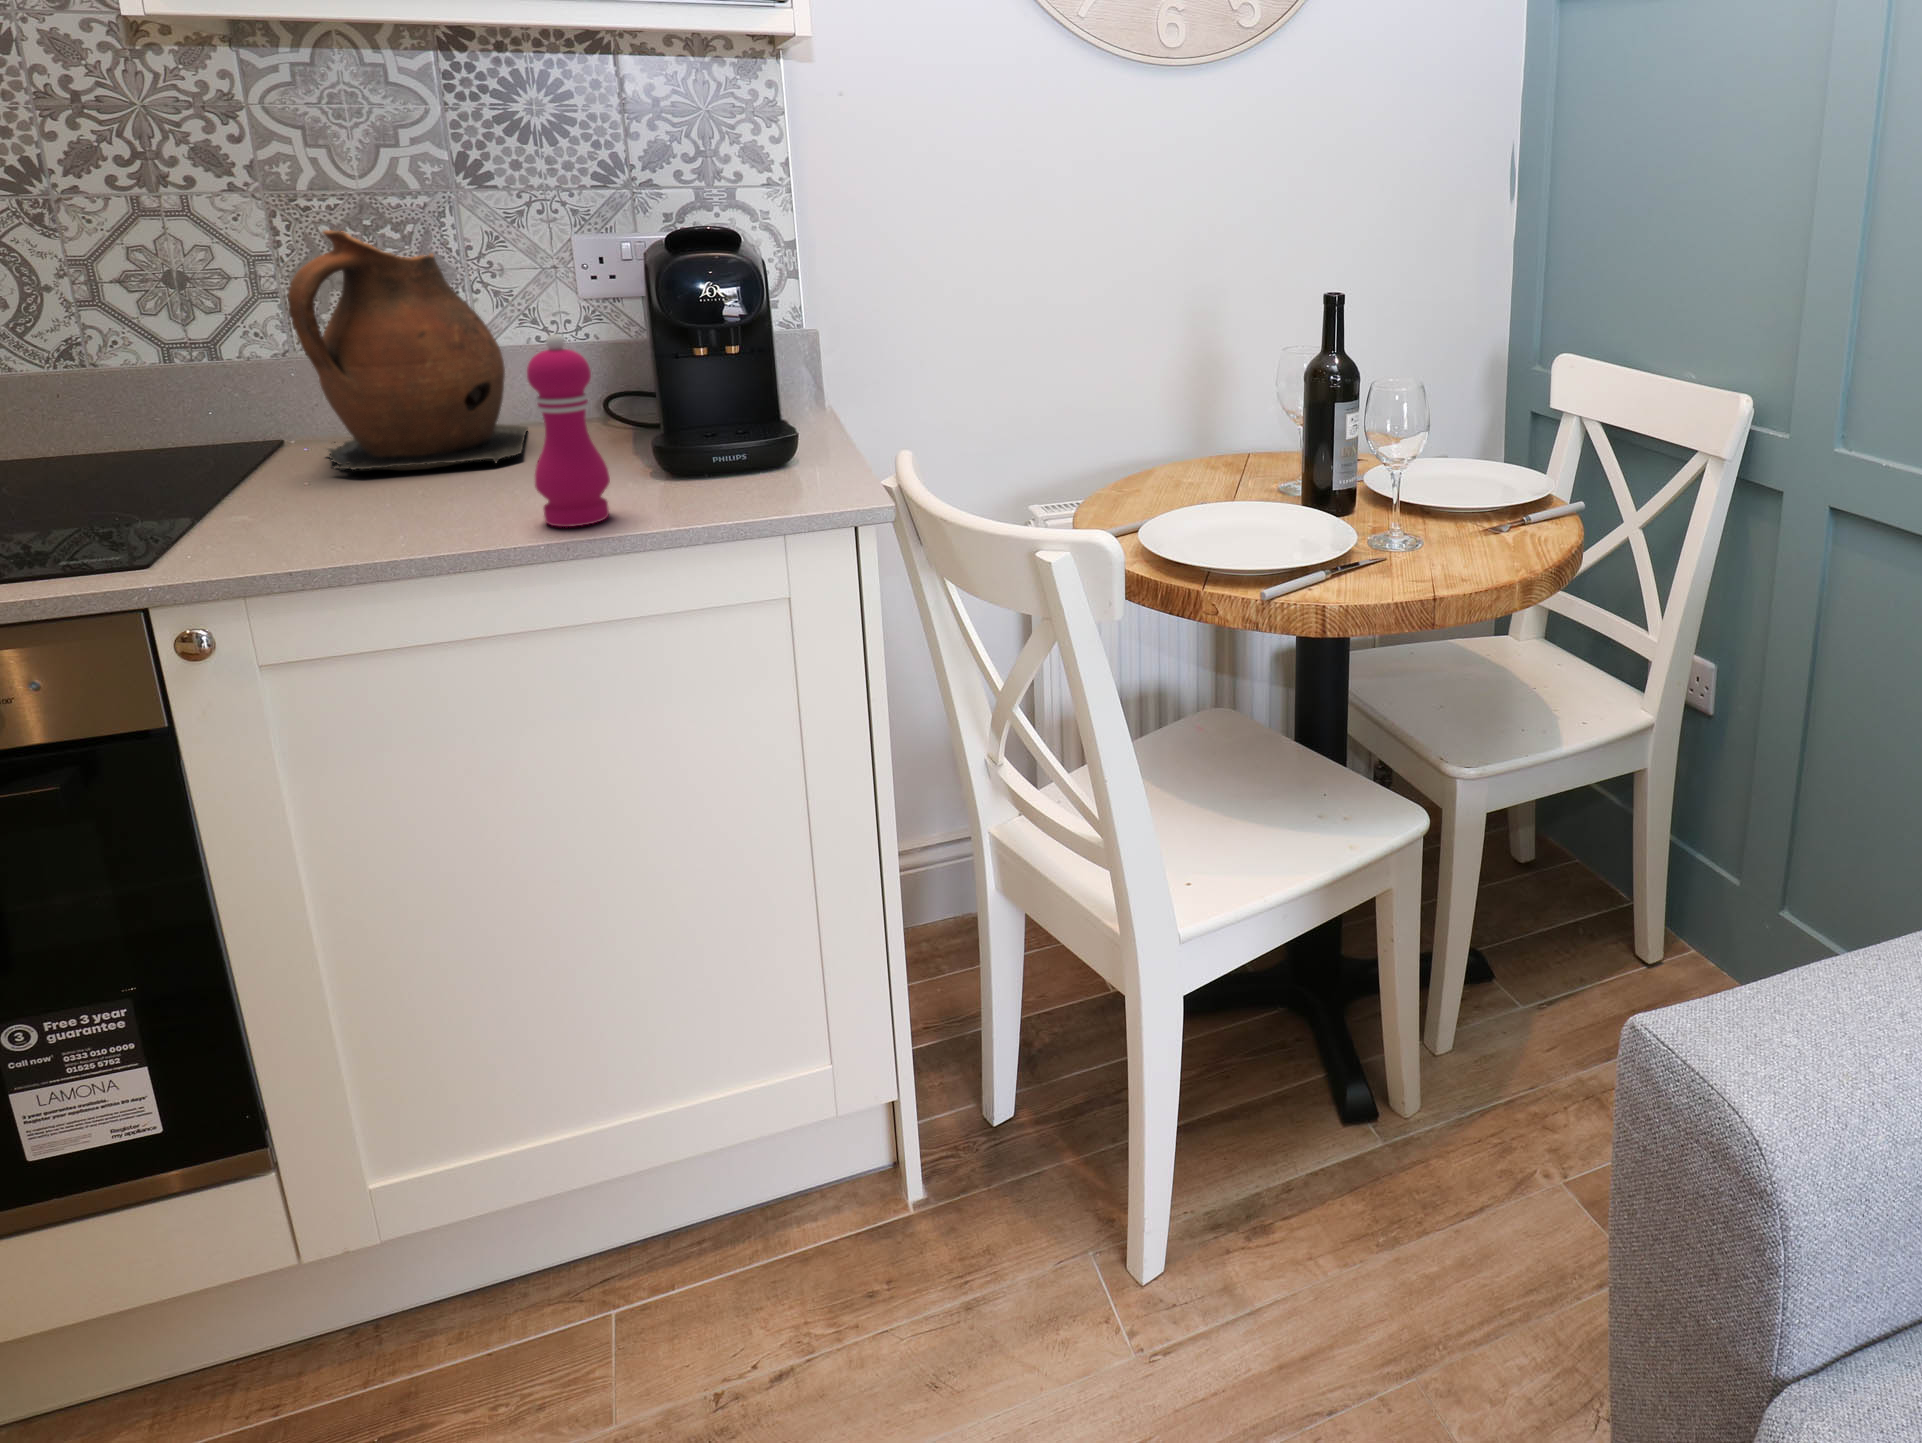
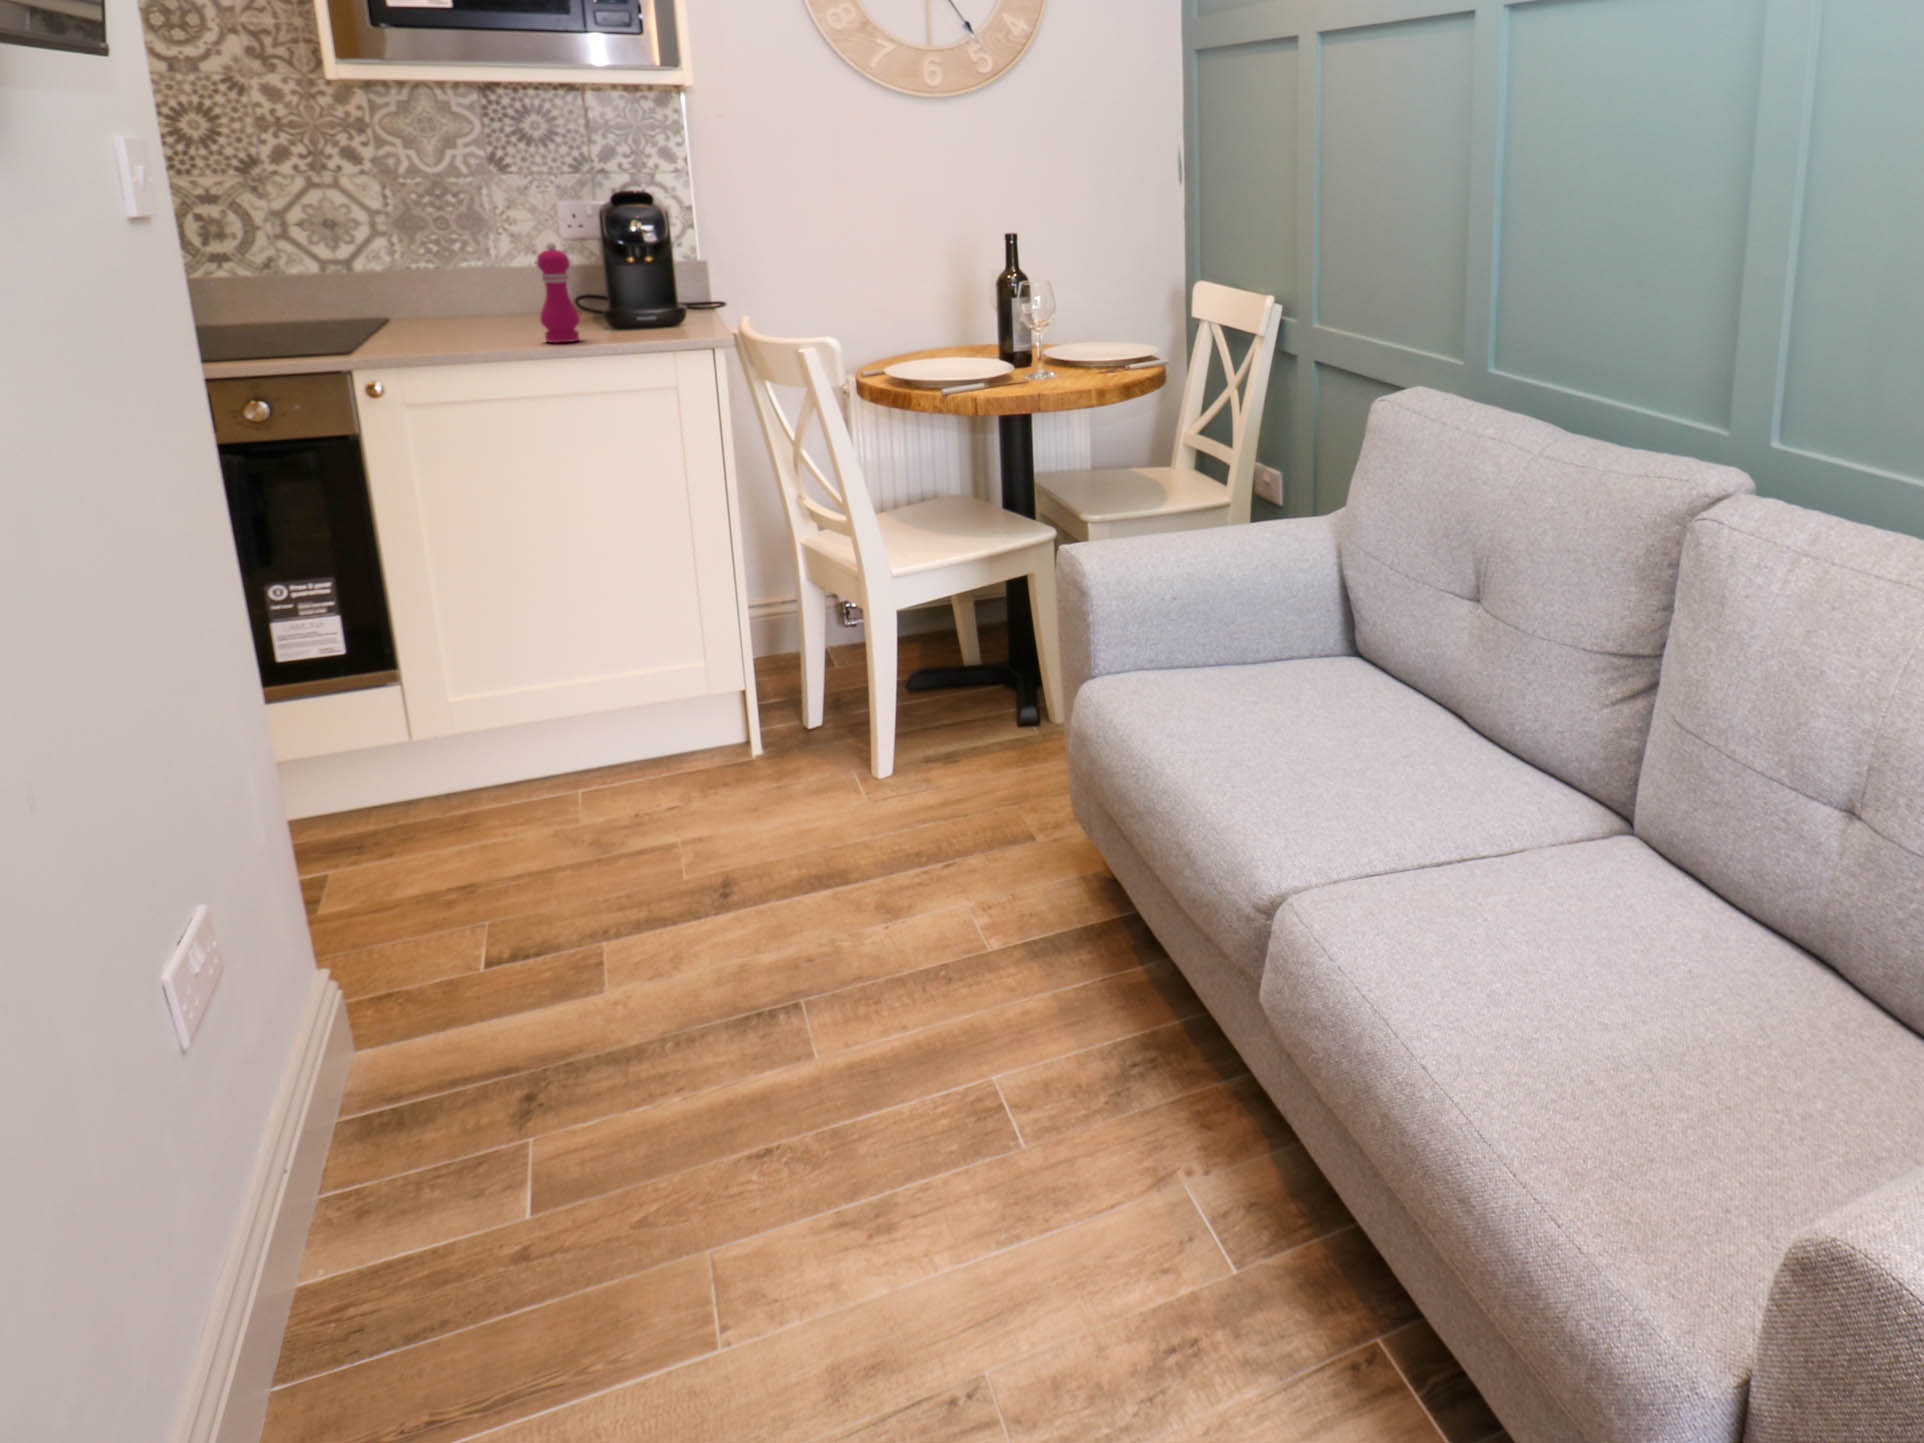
ceramic pitcher: present [288,230,527,470] -> none [404,193,531,324]

